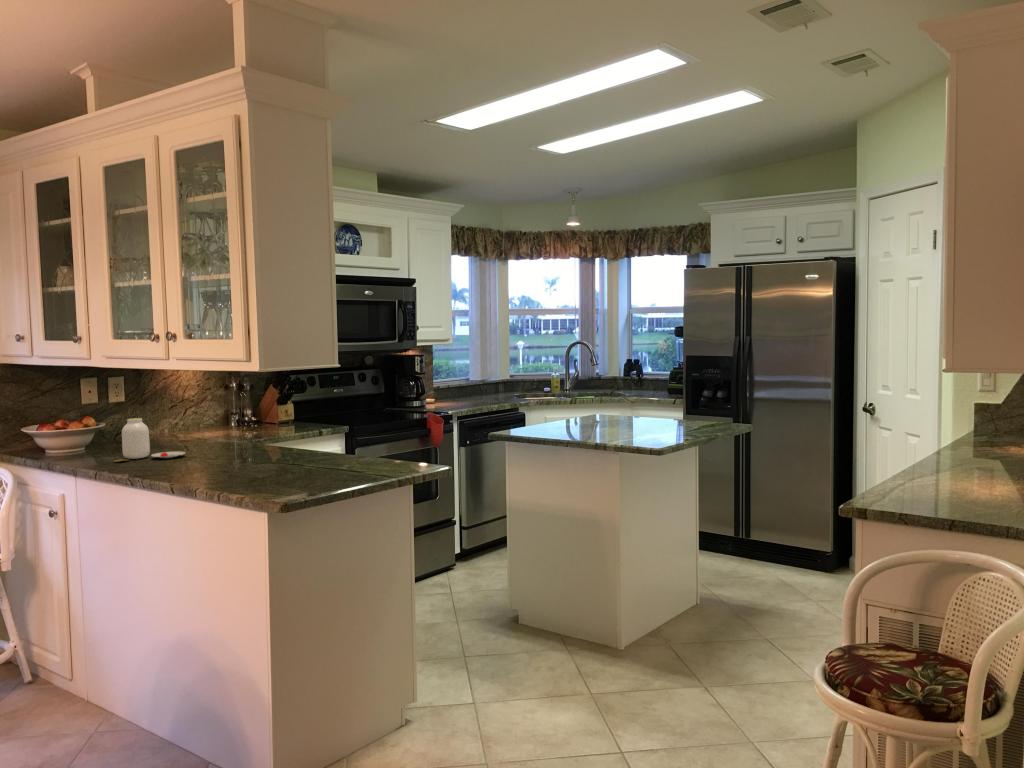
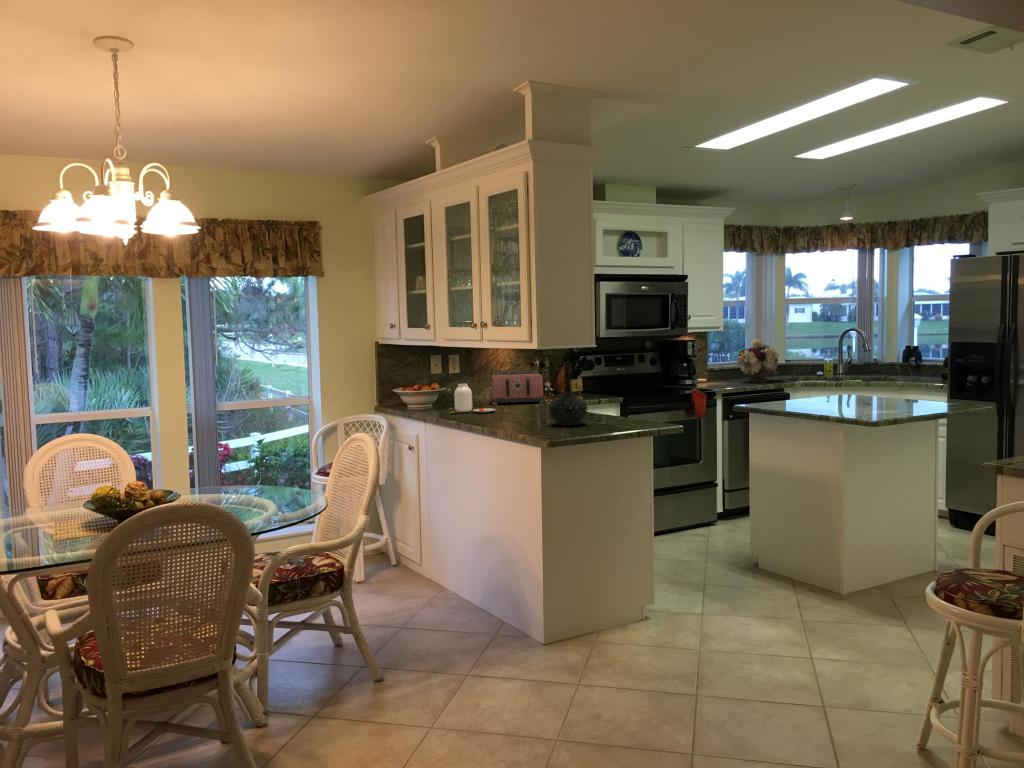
flower arrangement: none [468,353,513,402] -> present [736,339,779,383]
bottle: none [273,388,329,476] -> present [549,362,587,426]
toaster: none [174,396,251,444] -> present [492,370,544,405]

